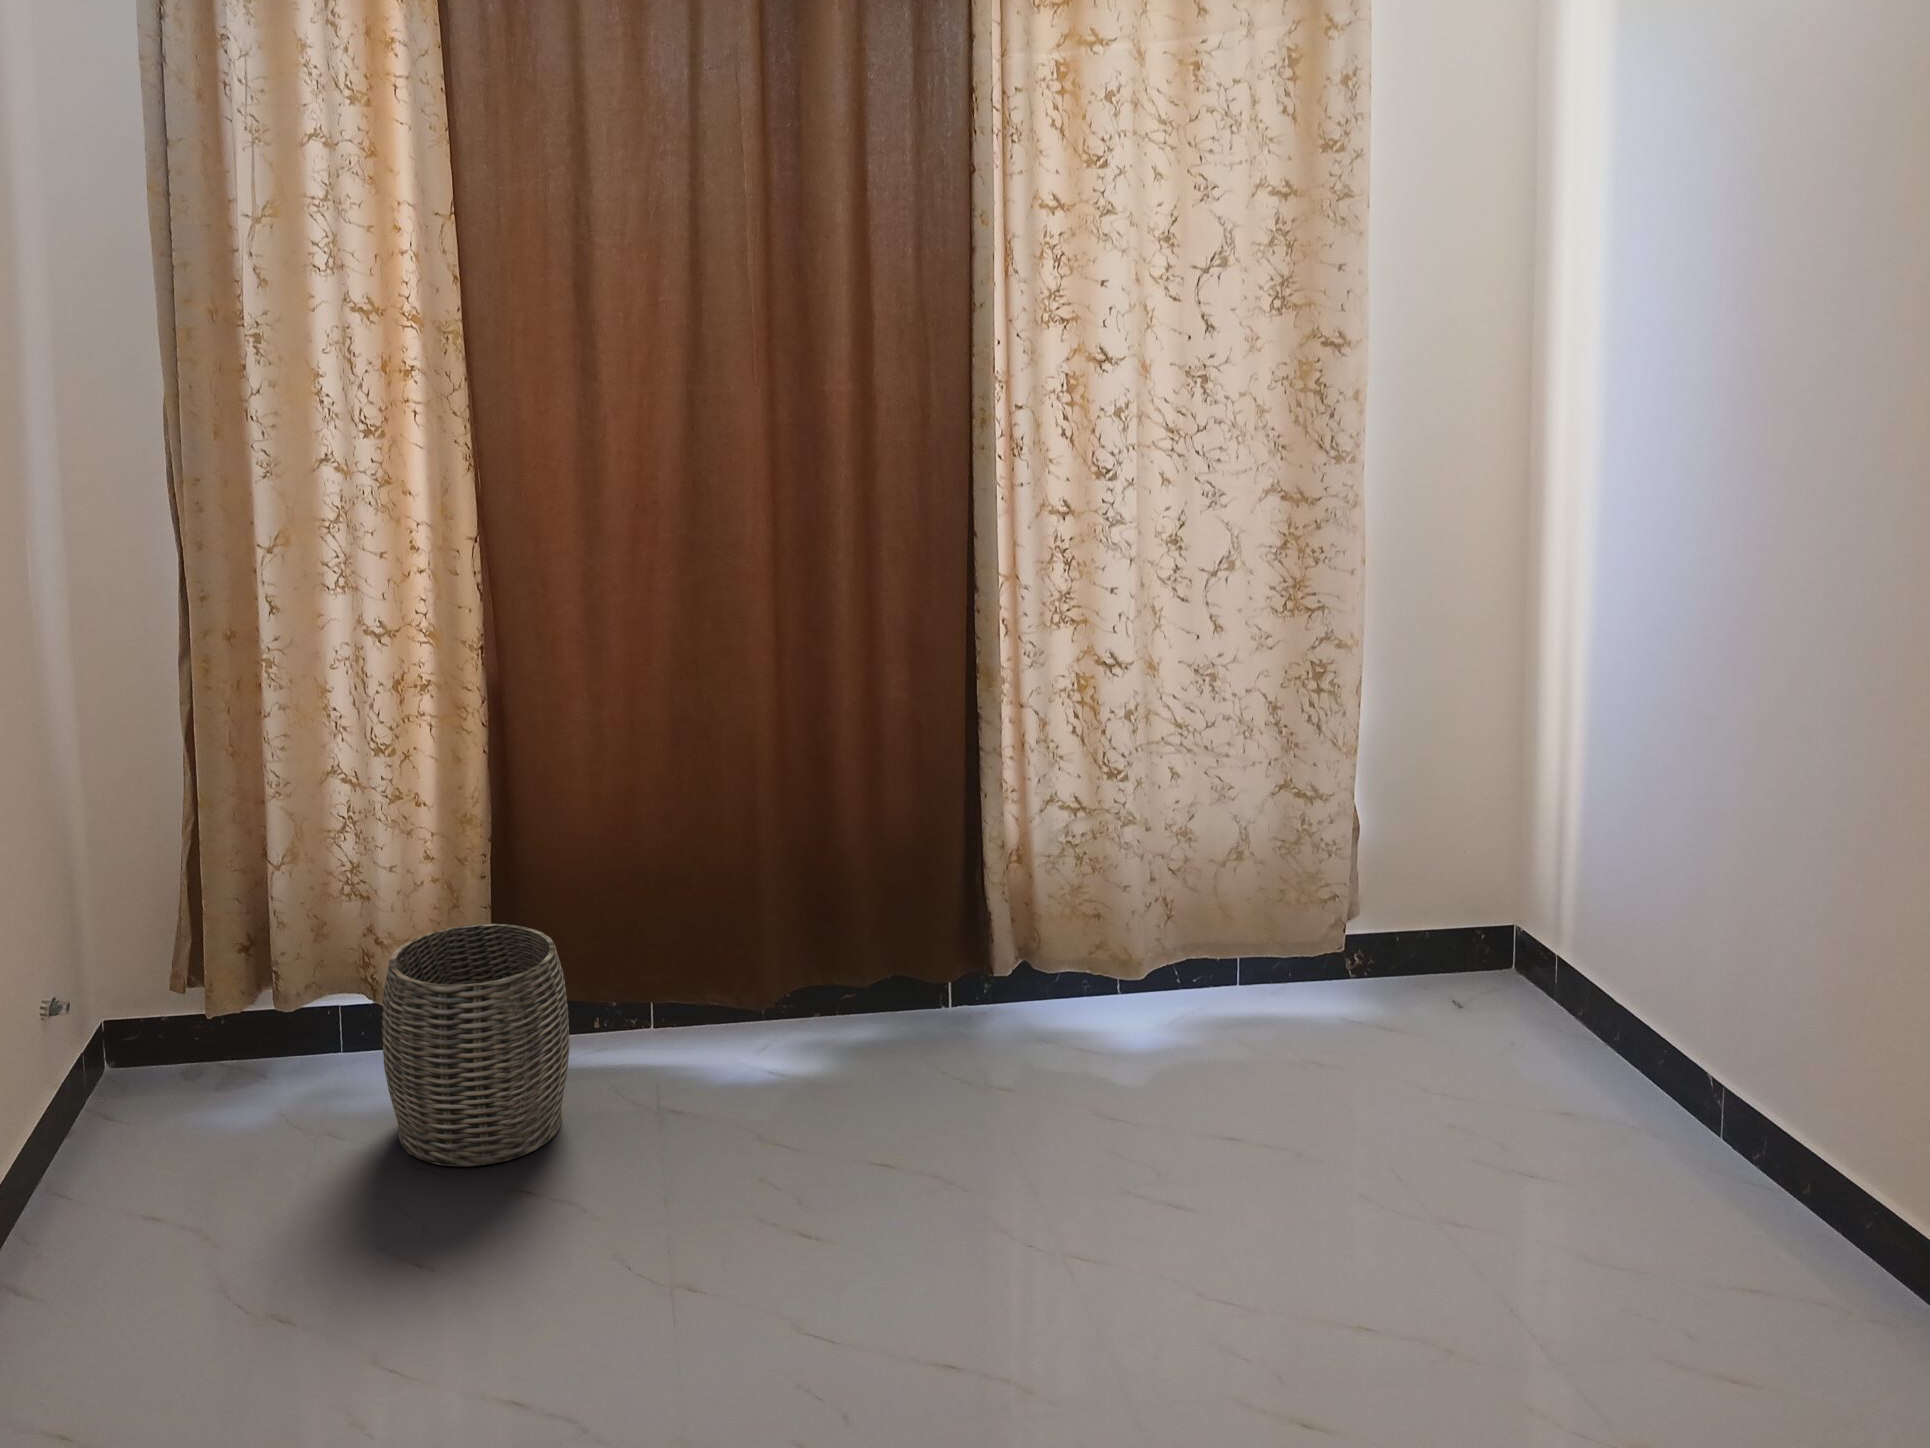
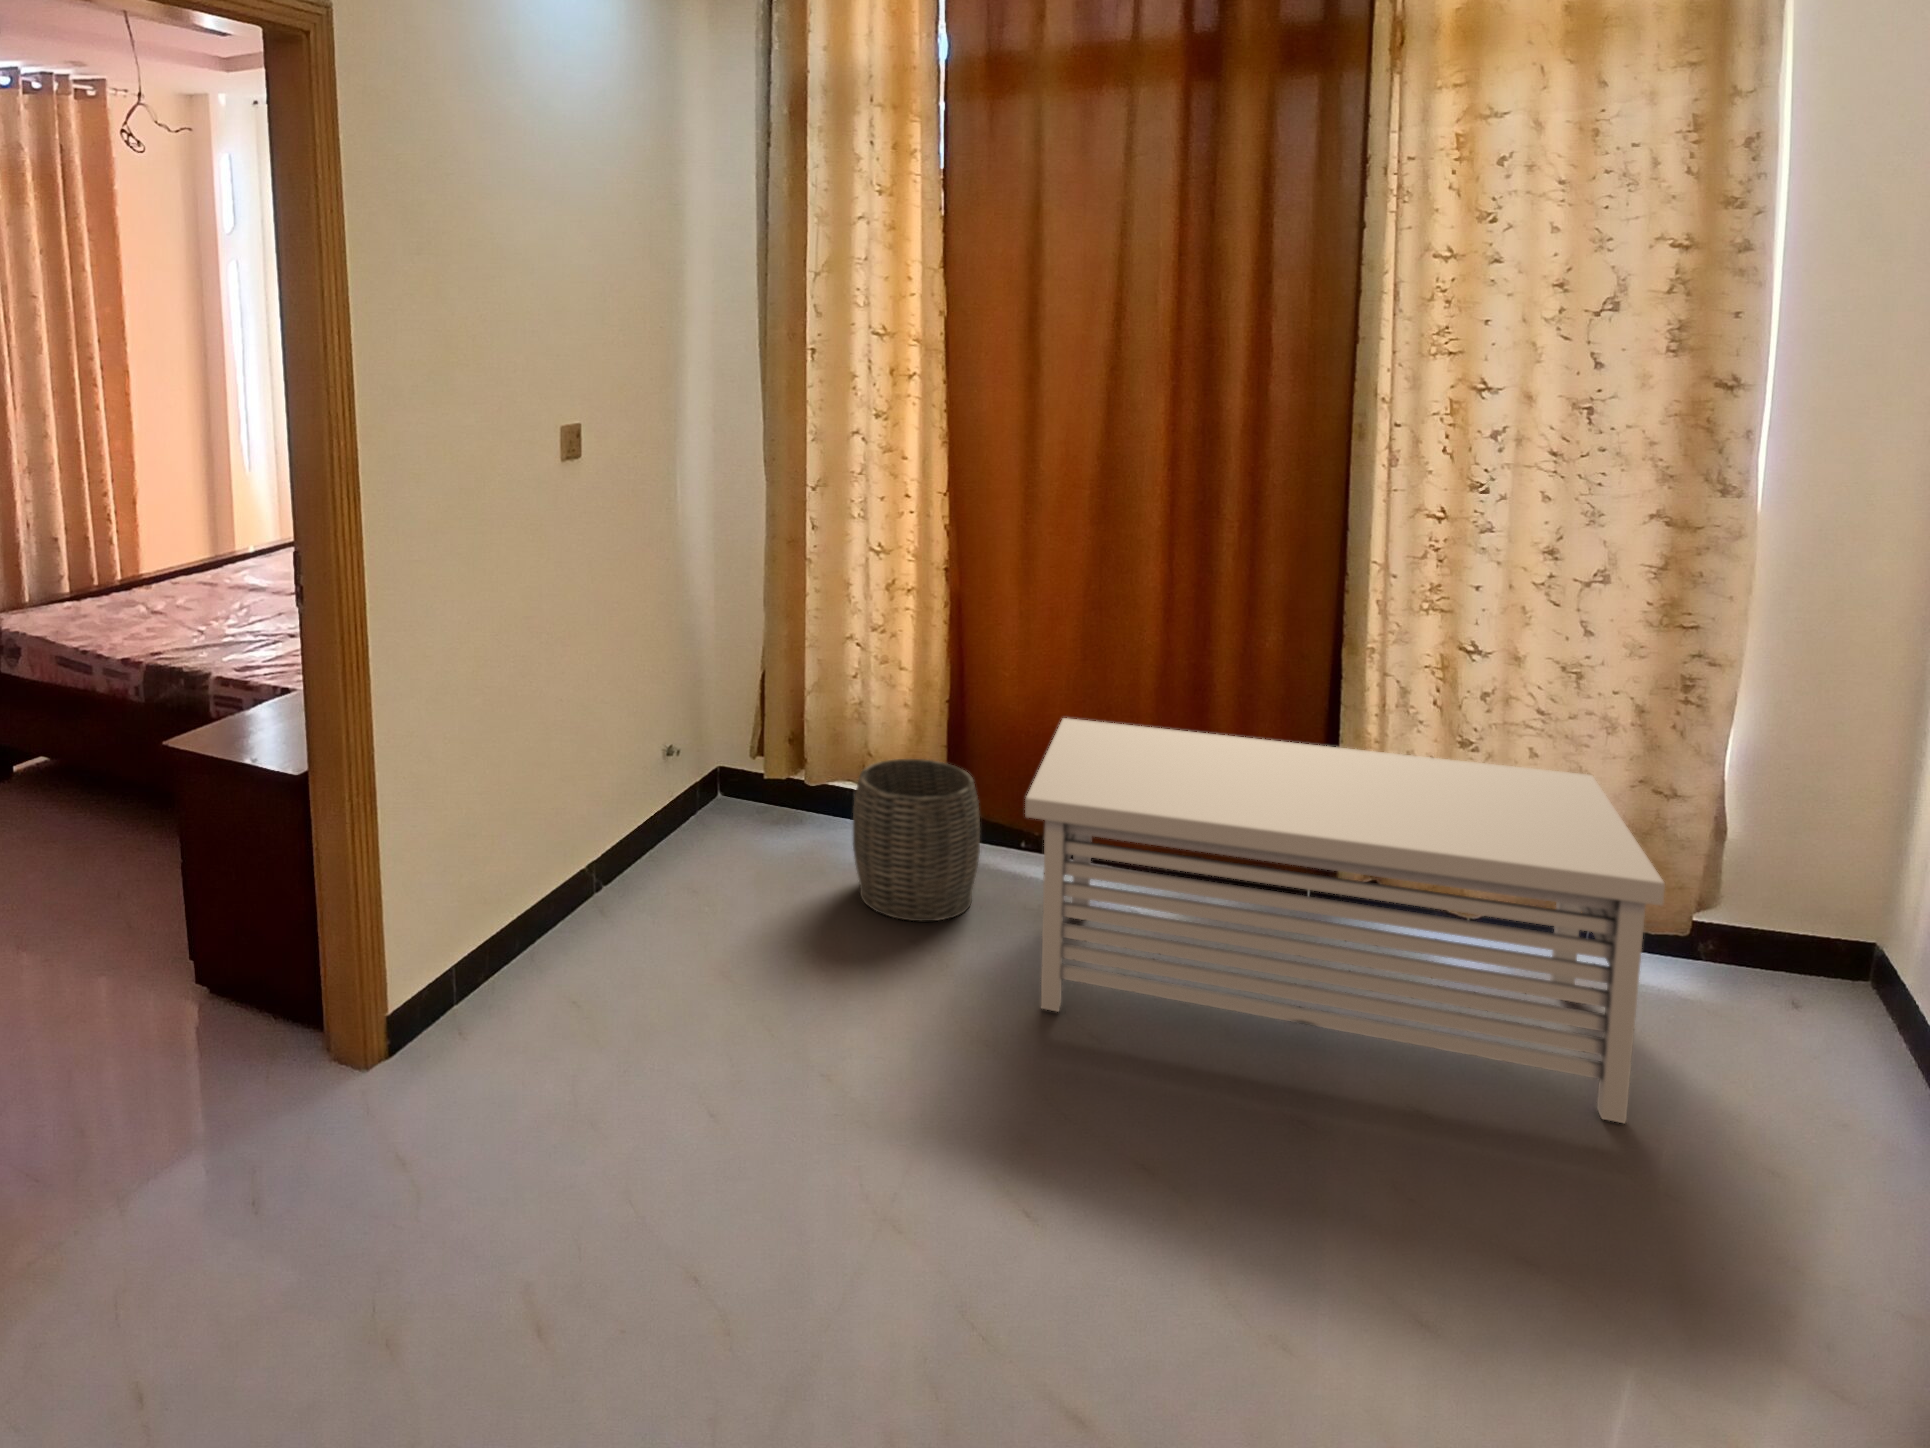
storage bench: none [660,787,1371,1233] -> present [1025,718,1665,1123]

